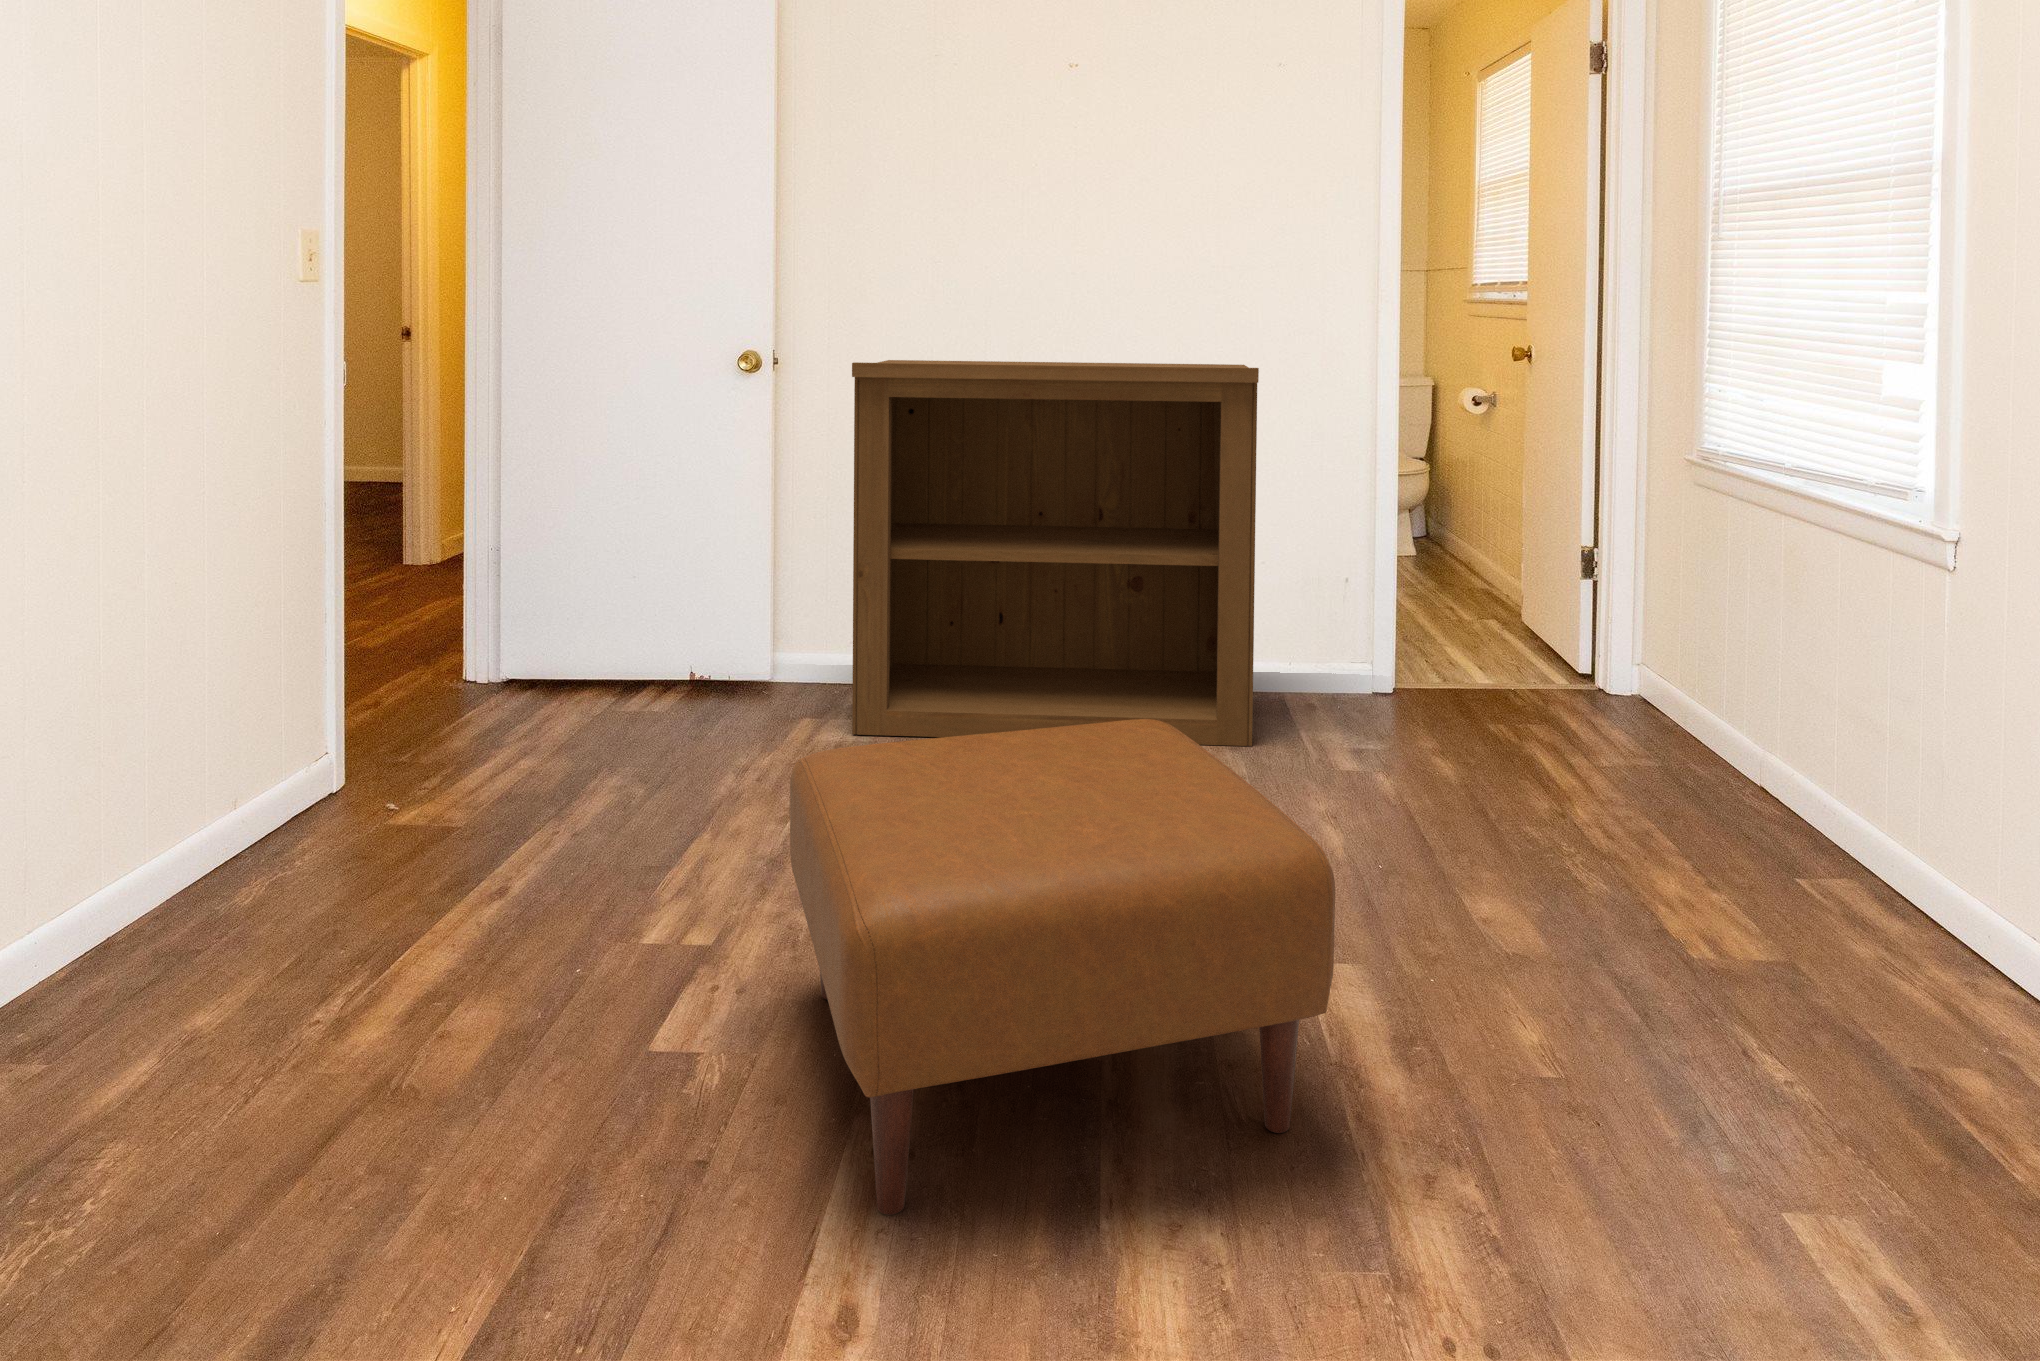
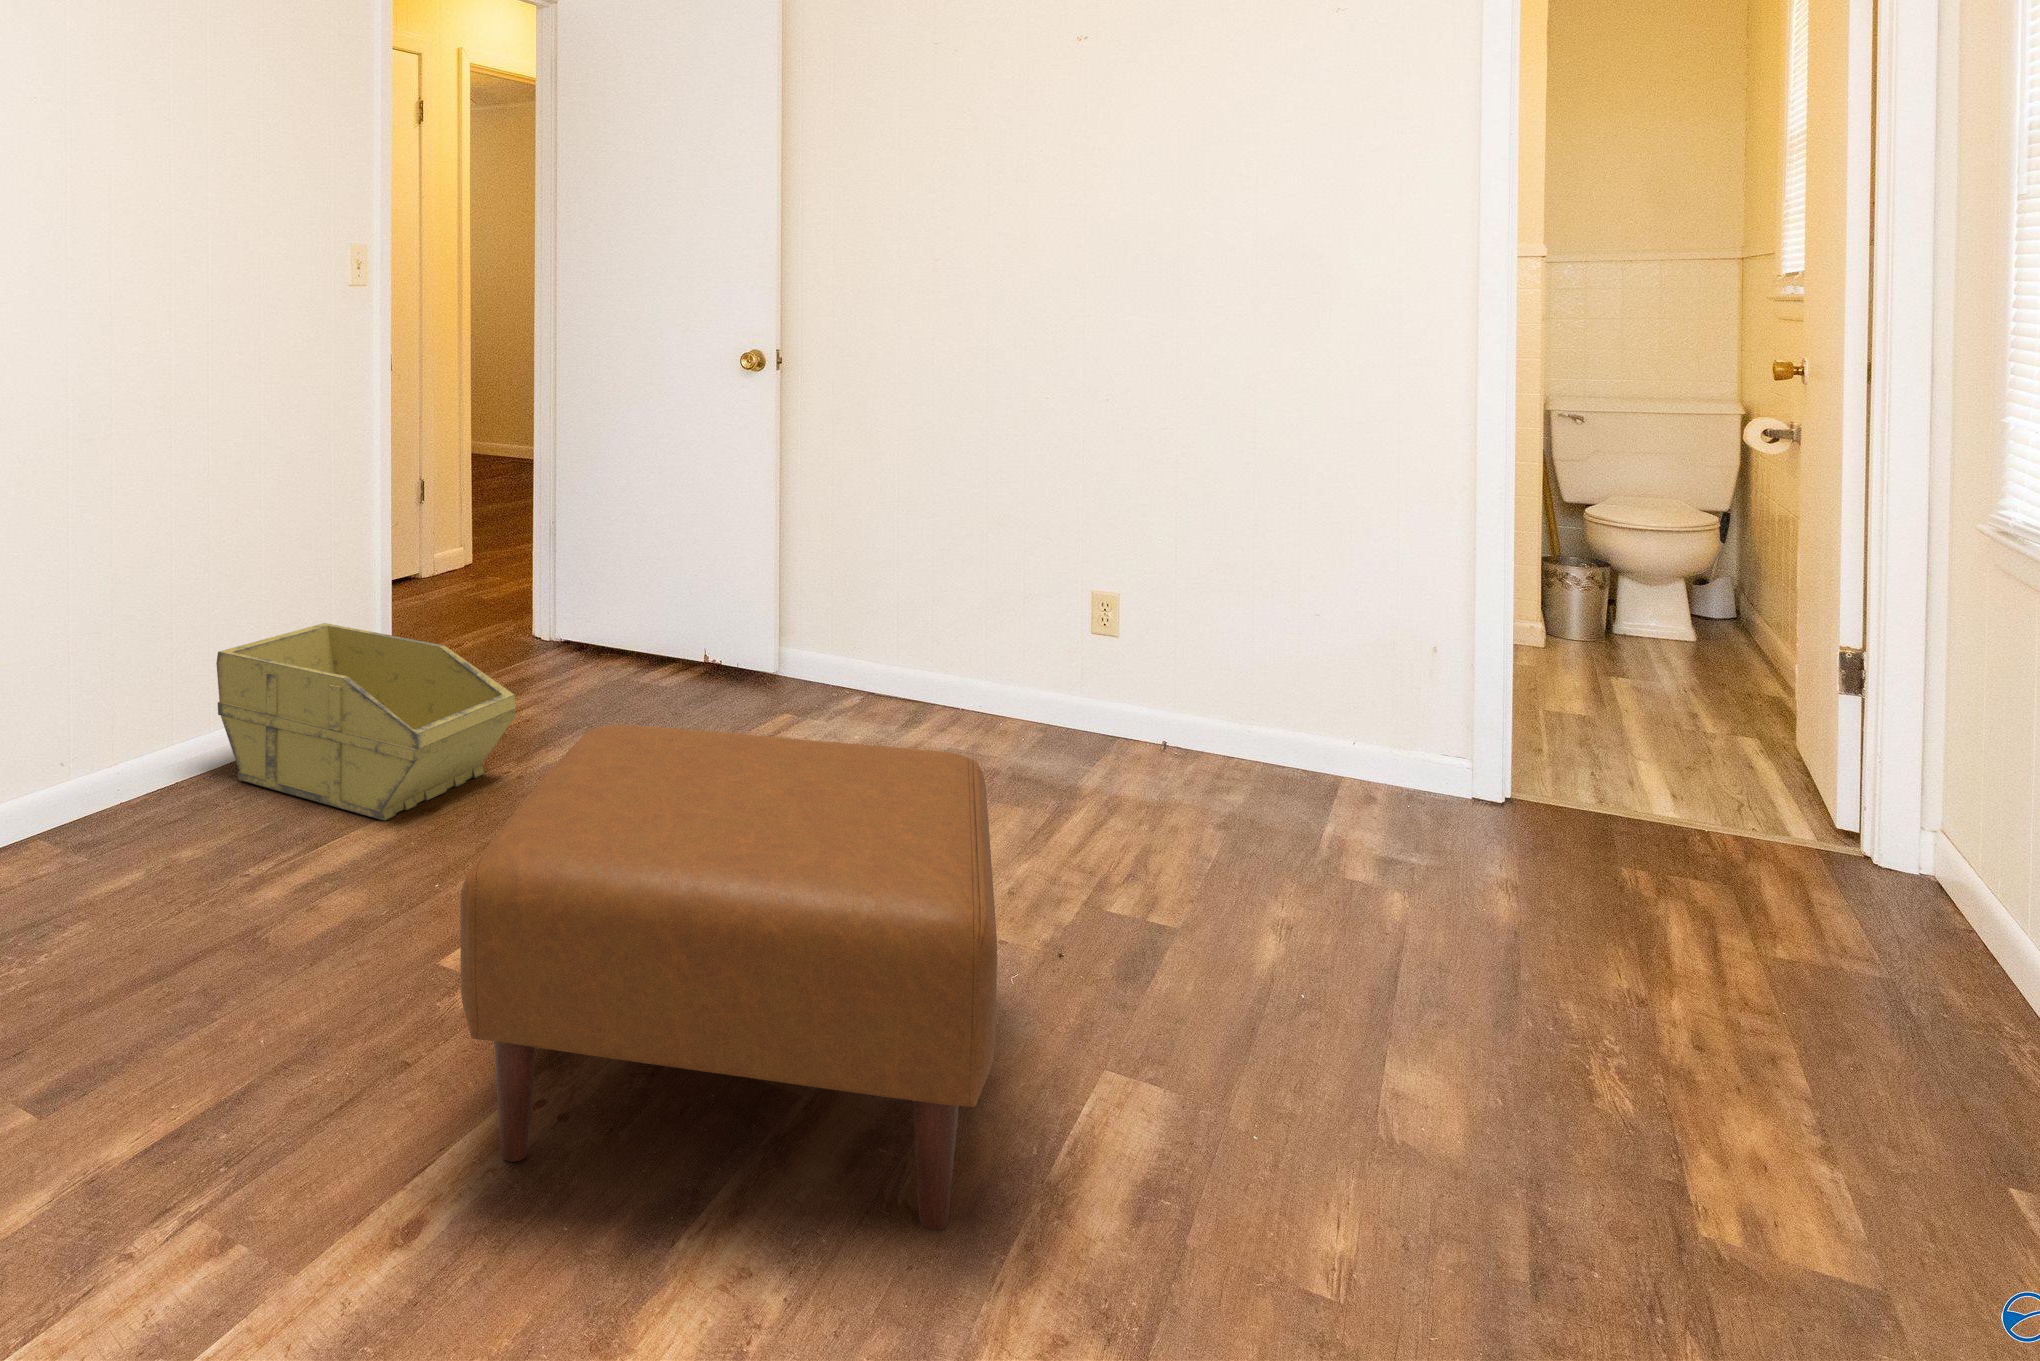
bookshelf: present [852,360,1259,746] -> none [821,362,1297,828]
storage bin: none [158,702,571,918] -> present [216,623,517,820]

